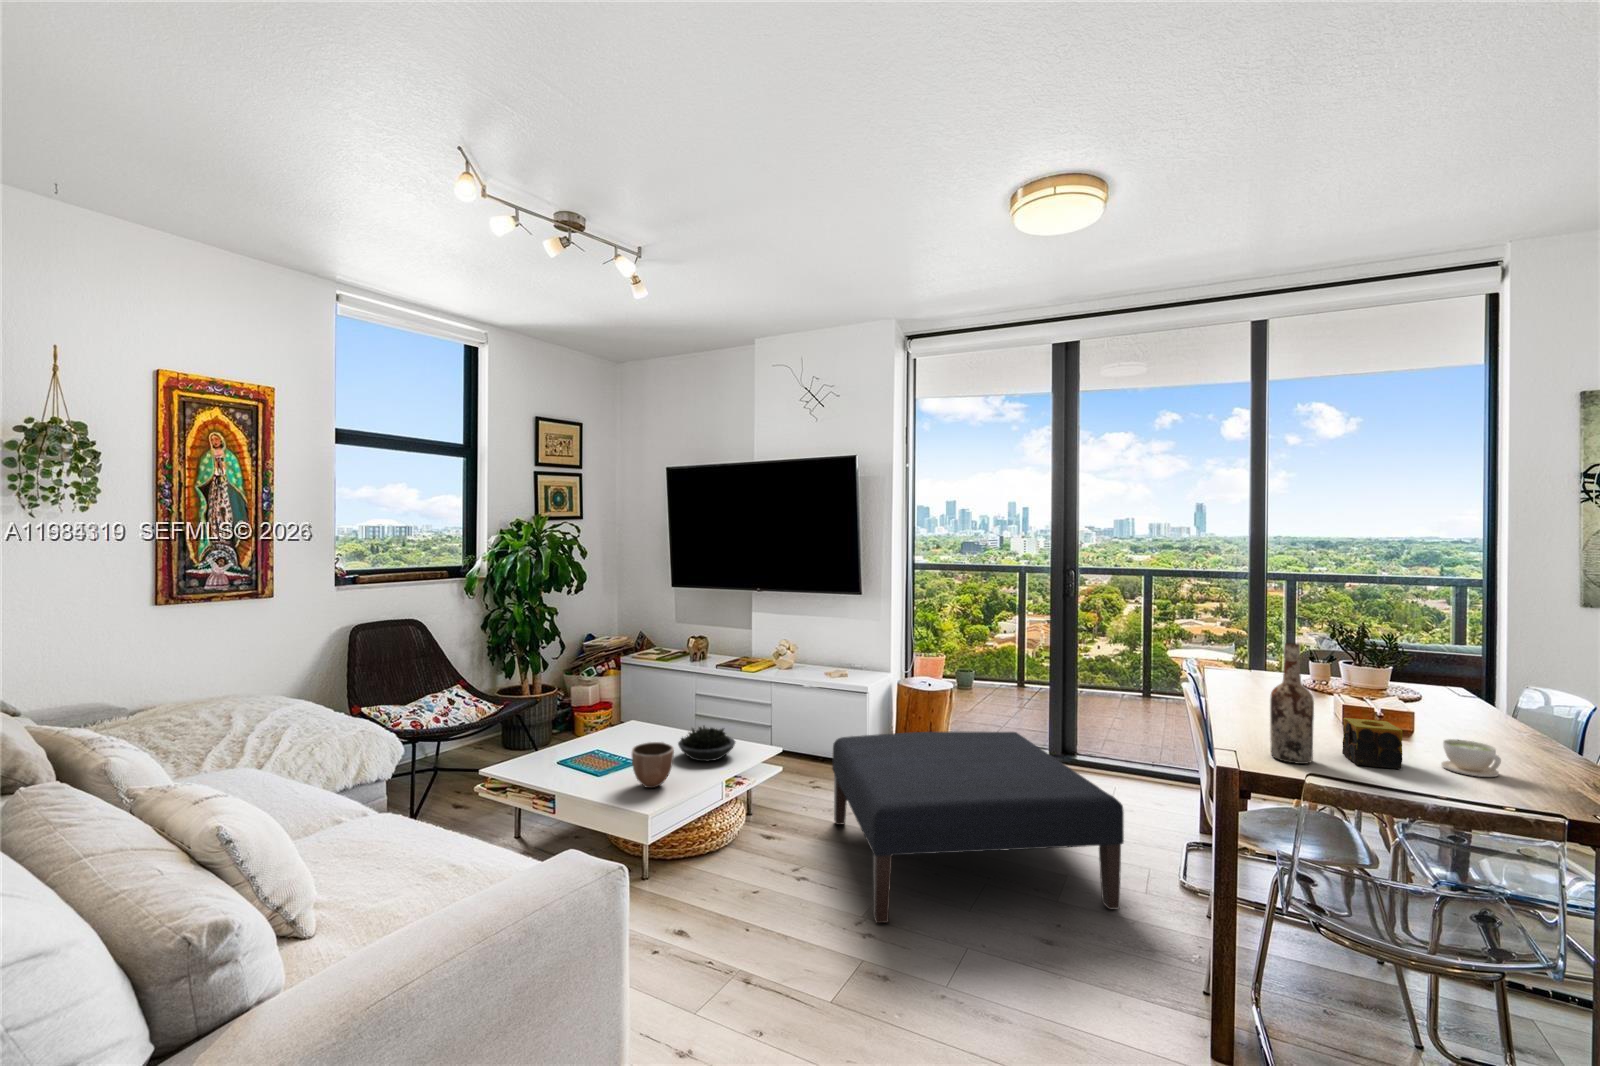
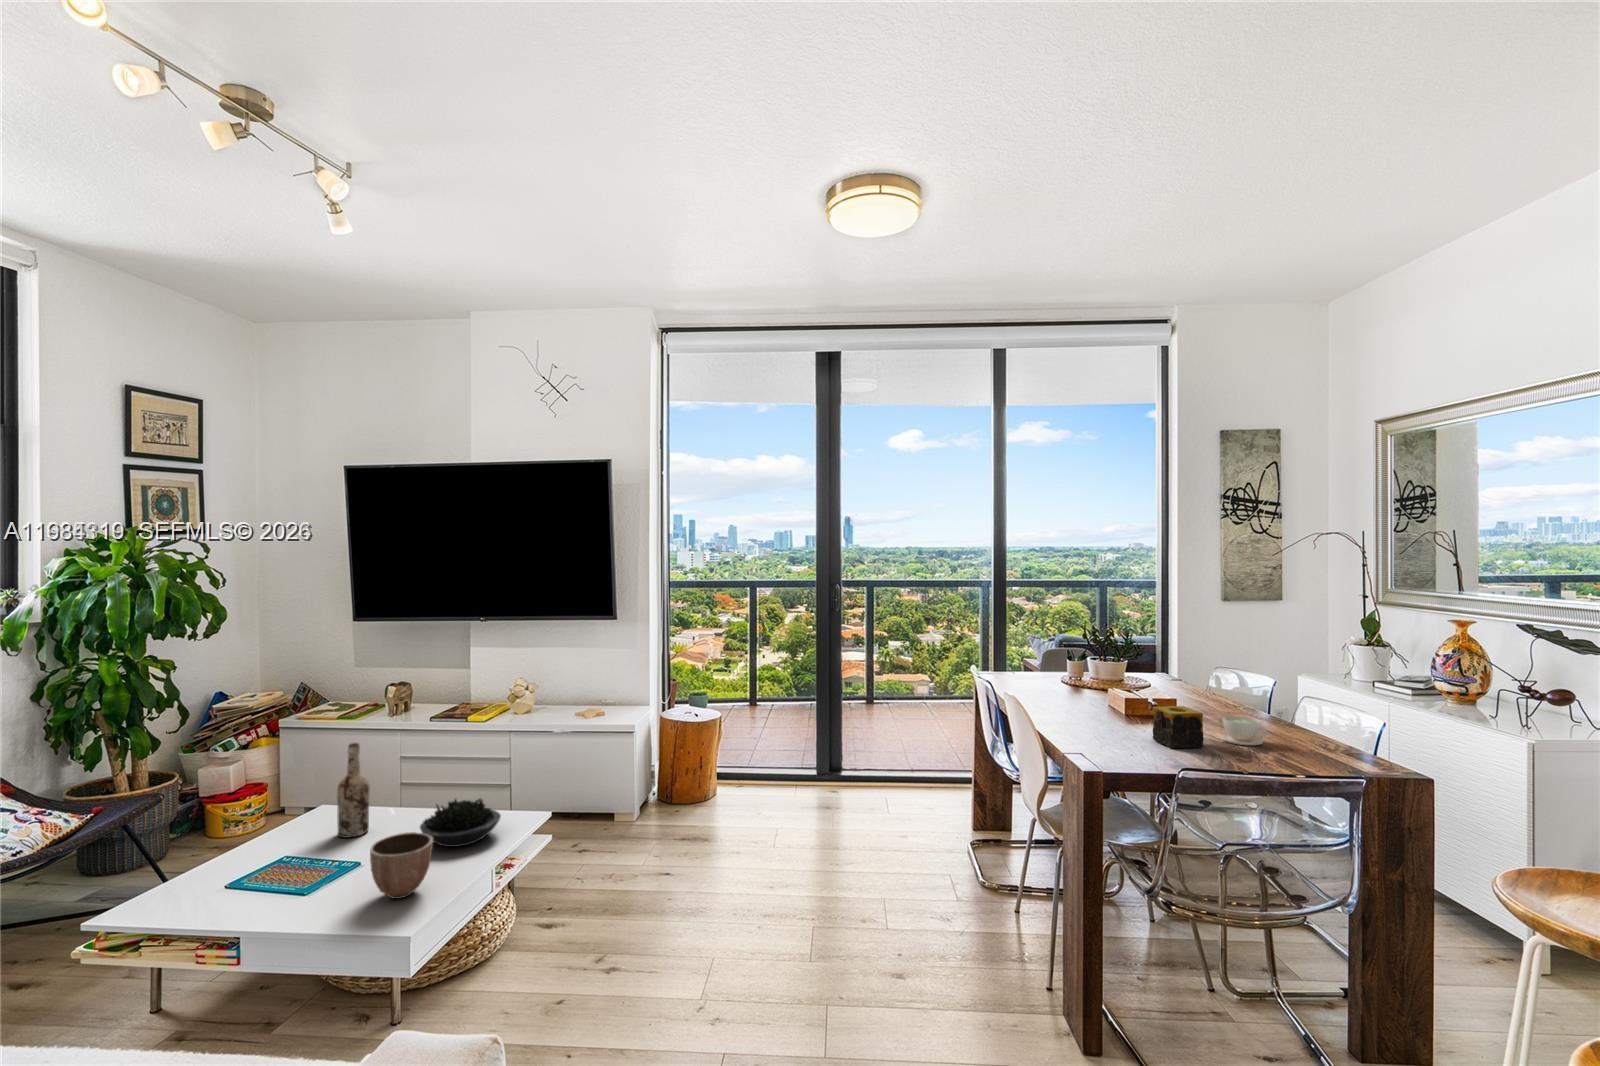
wine bottle: present [1270,643,1314,764] -> present [337,743,369,838]
ottoman: present [832,731,1124,923] -> none [619,754,949,1003]

